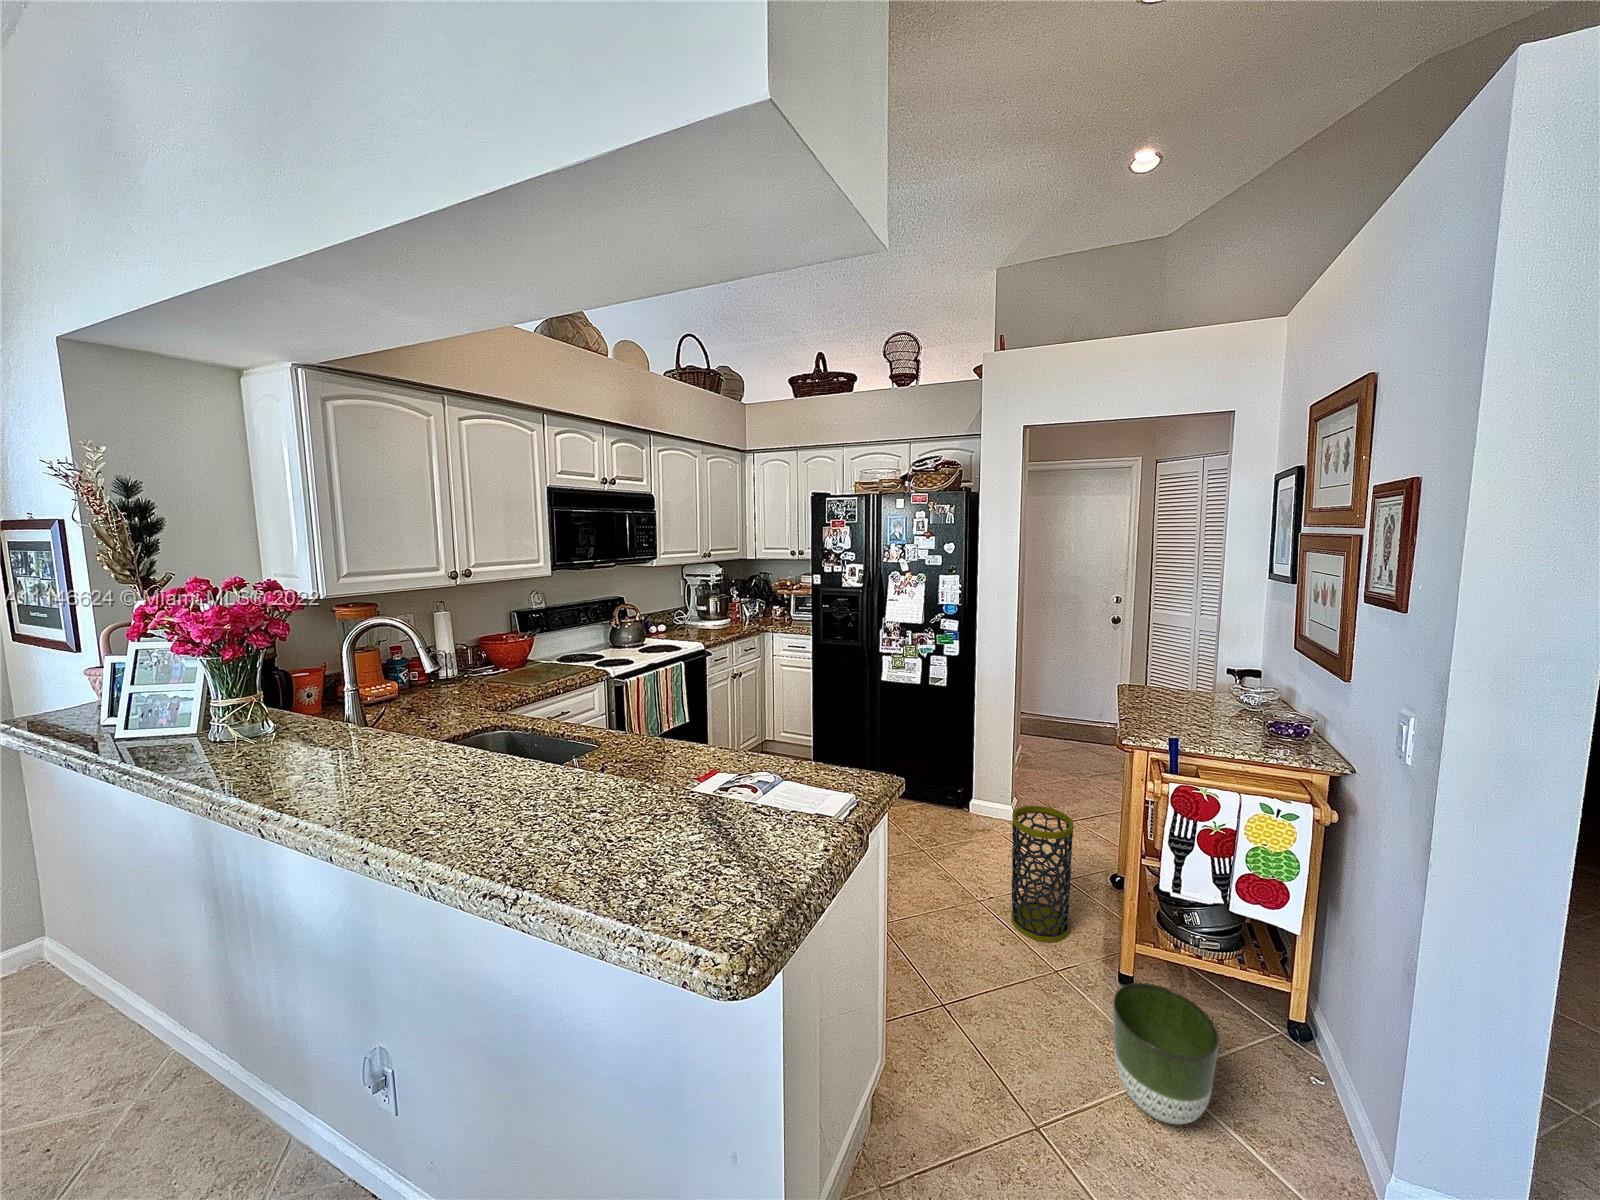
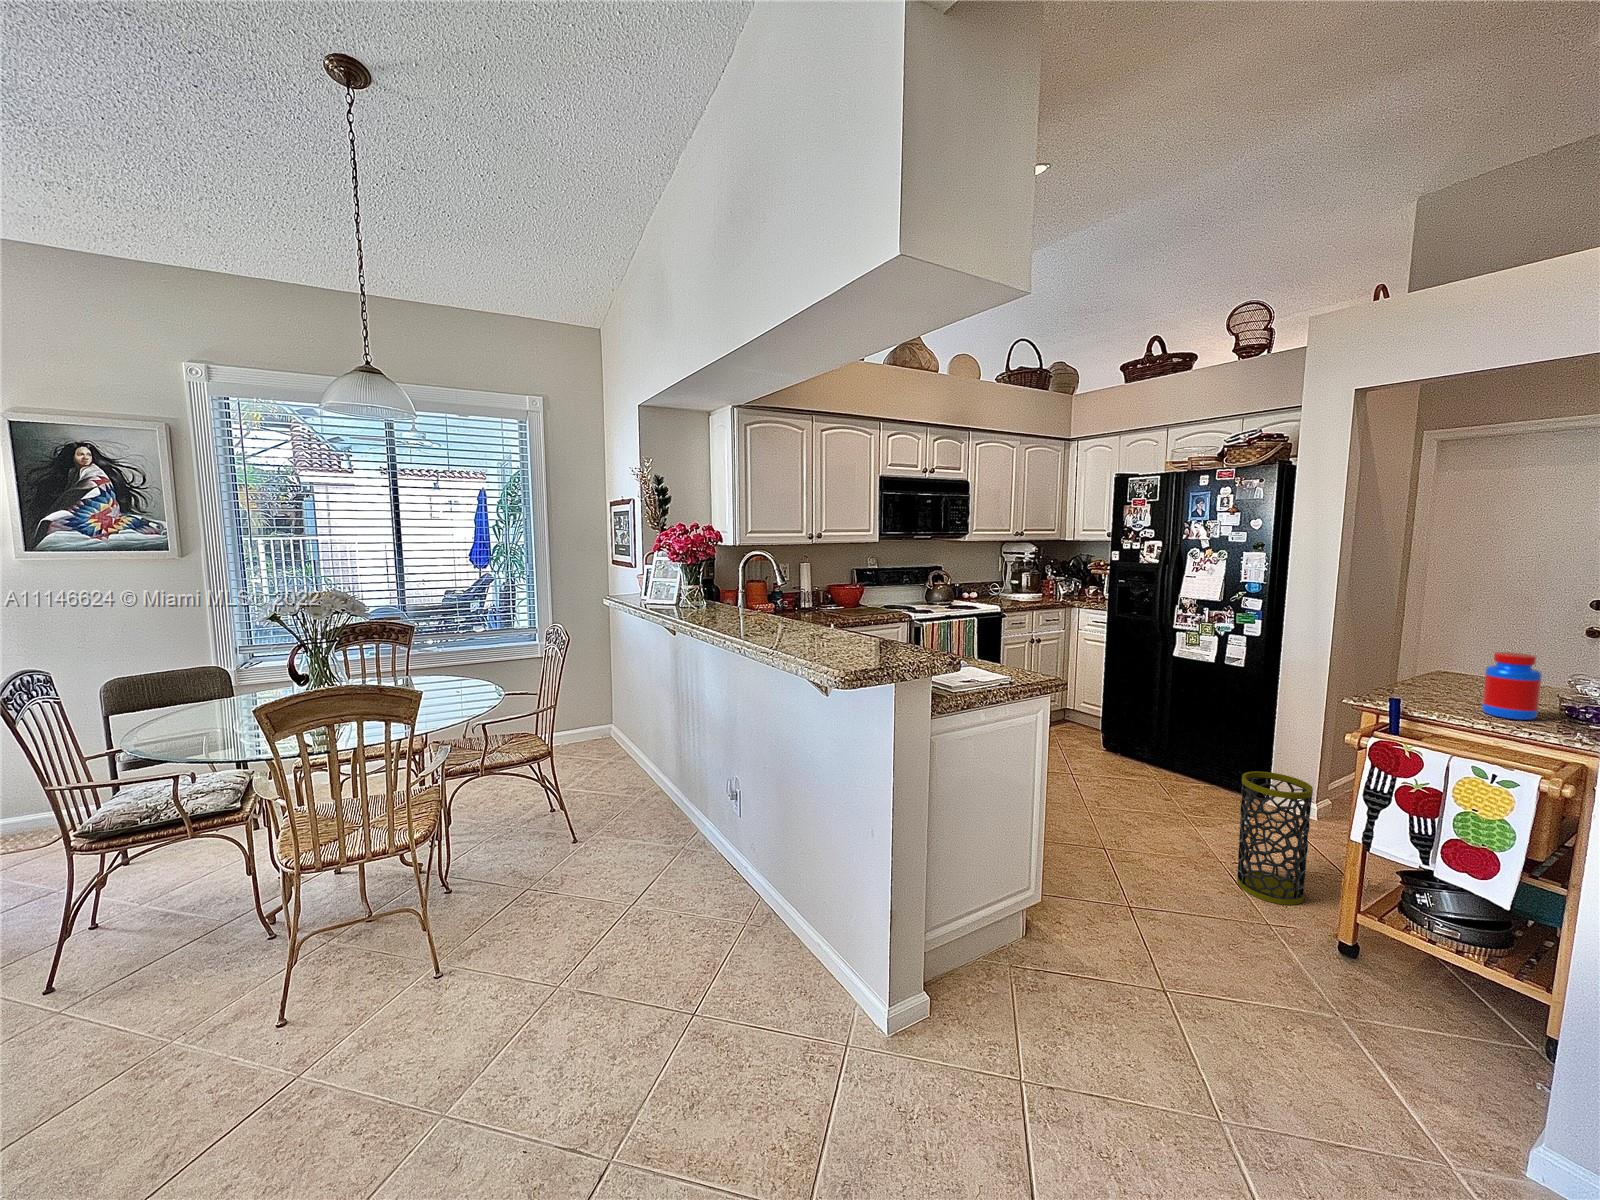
jar: none [1236,685,1281,749] -> present [1482,652,1542,720]
planter: present [1113,983,1219,1125] -> none [1241,900,1345,1019]

